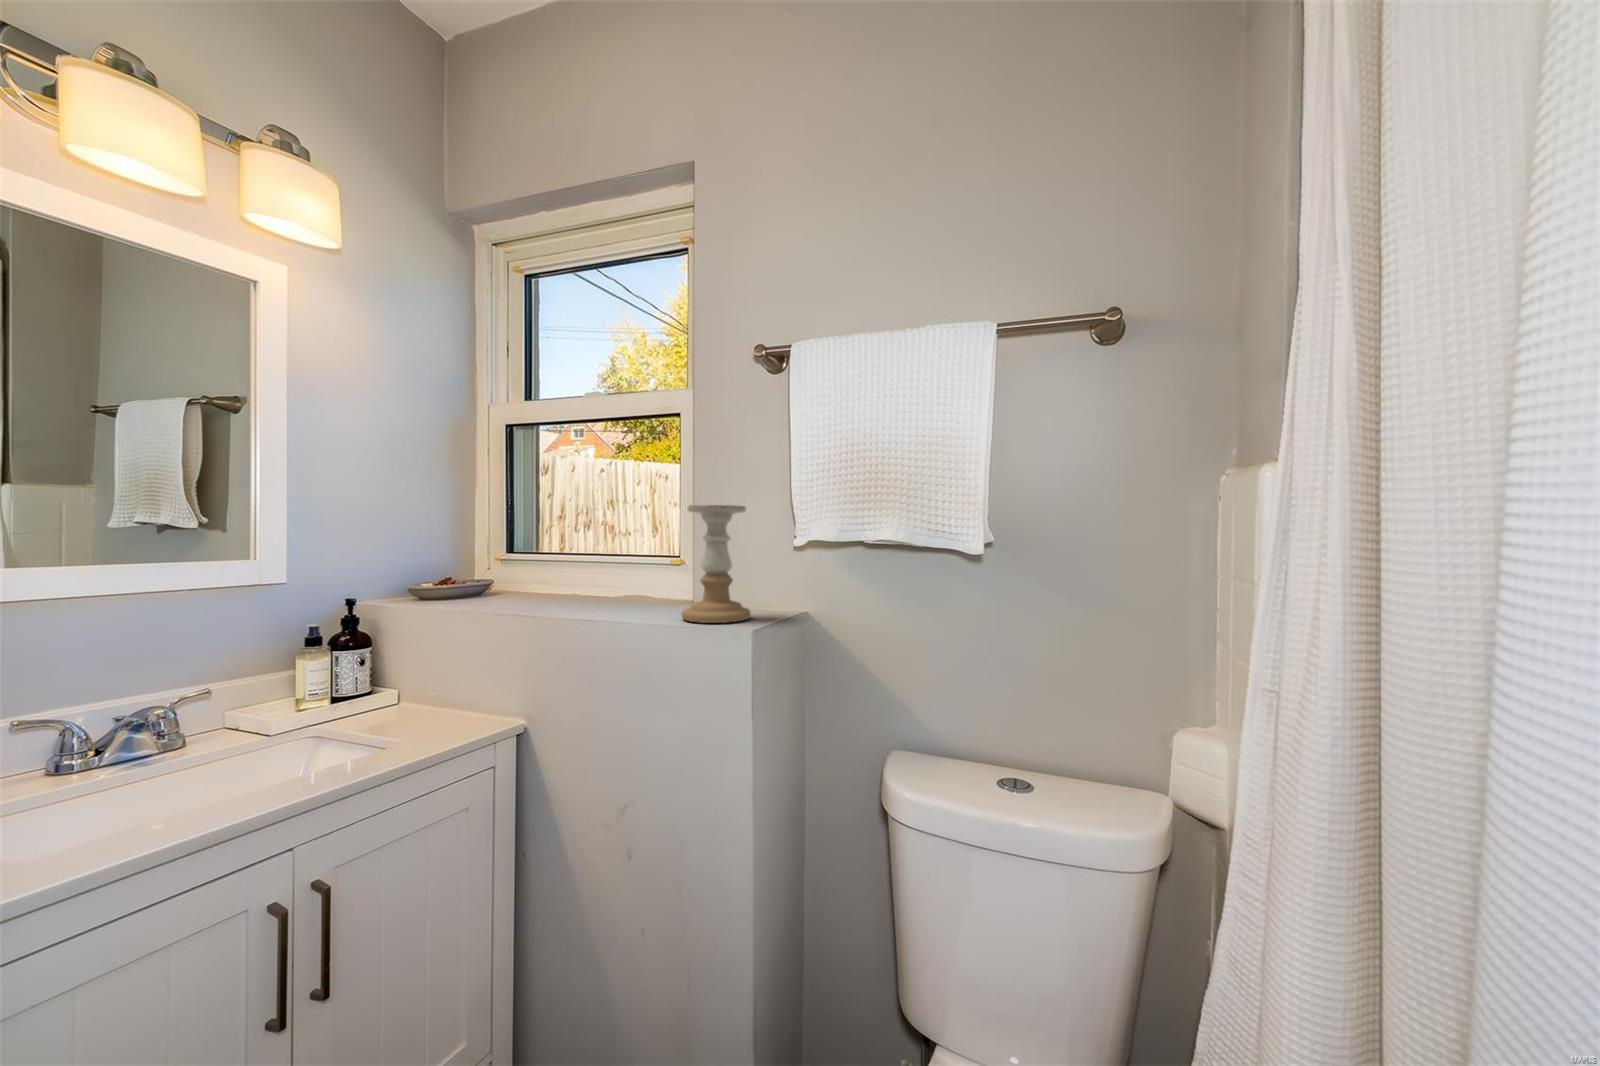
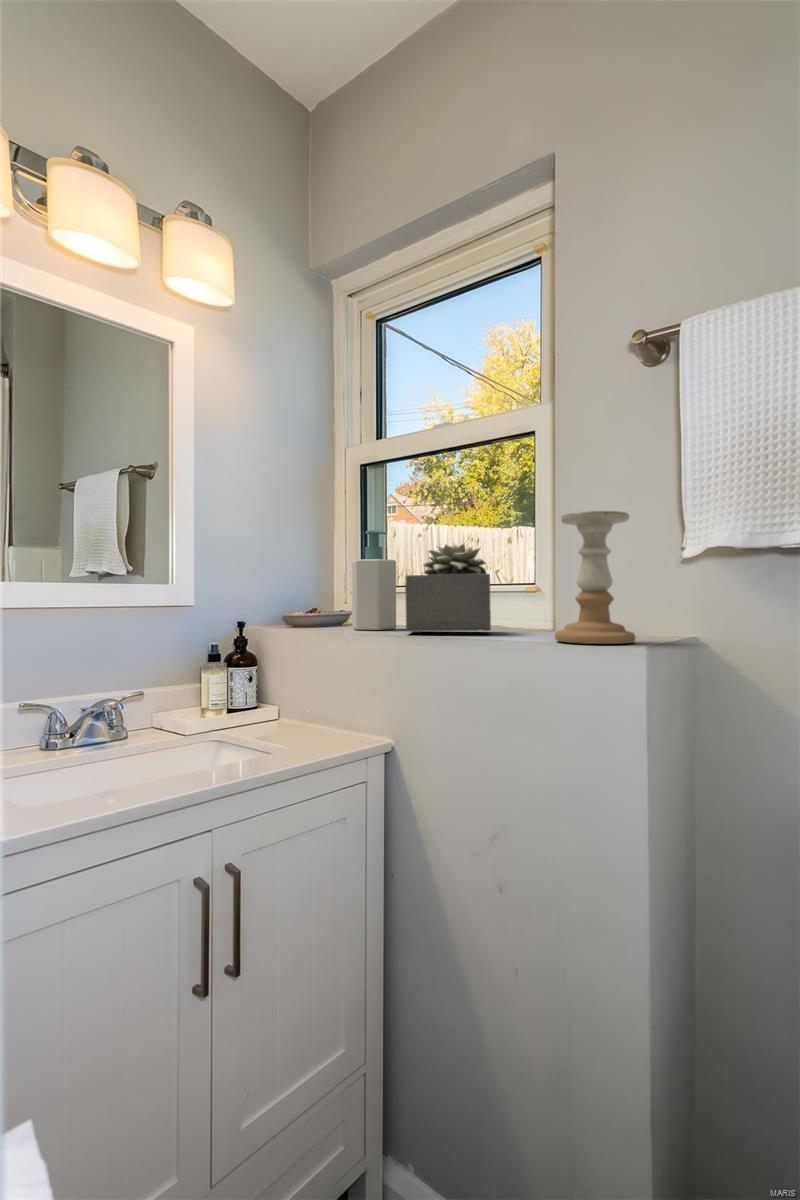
soap bottle: none [490,501,539,603] -> present [352,530,396,630]
succulent plant: none [542,519,634,609] -> present [405,544,491,632]

